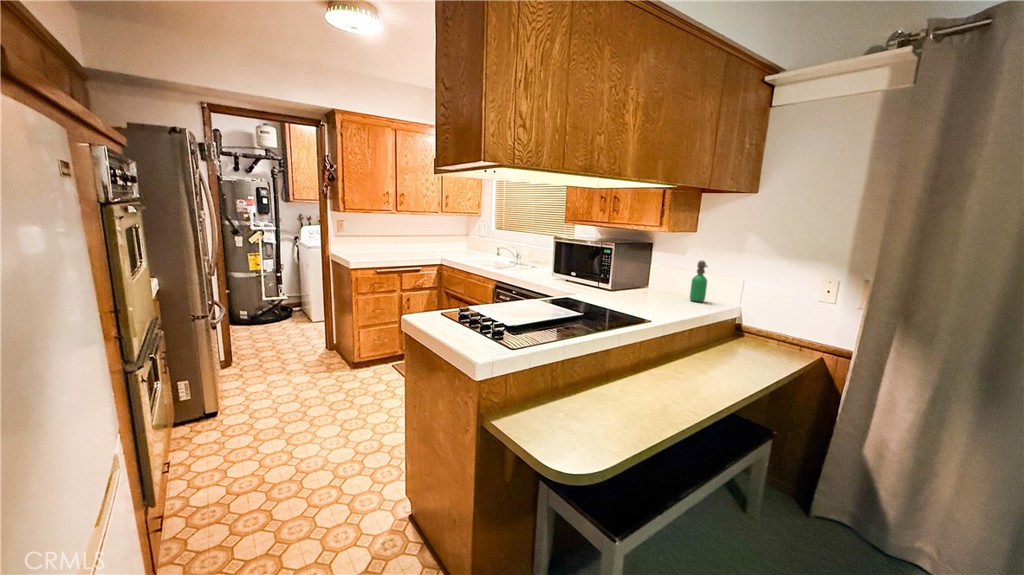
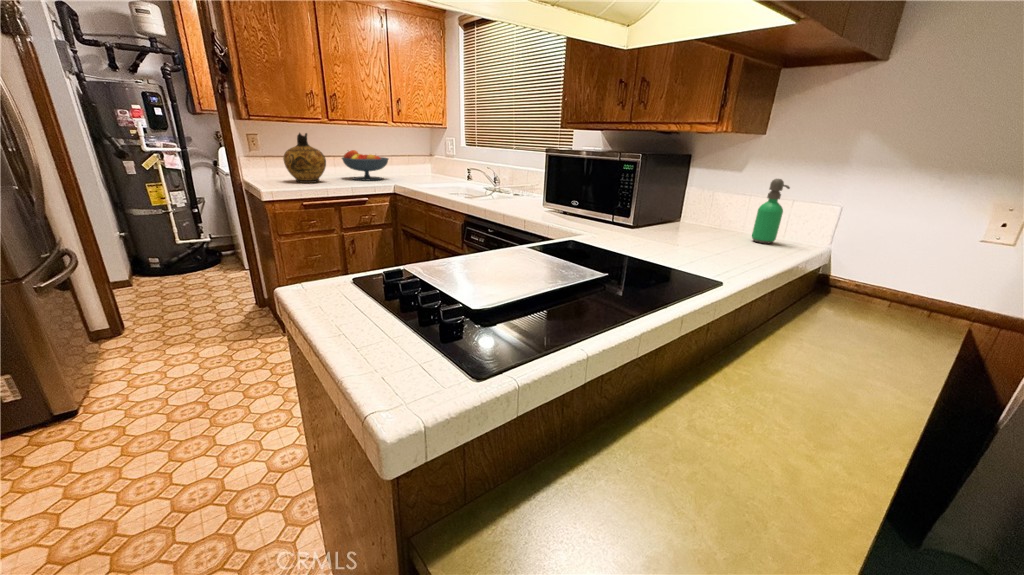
ceramic jug: none [364,220,393,256] -> present [283,133,326,183]
fruit bowl: none [402,232,437,254] -> present [342,150,388,180]

